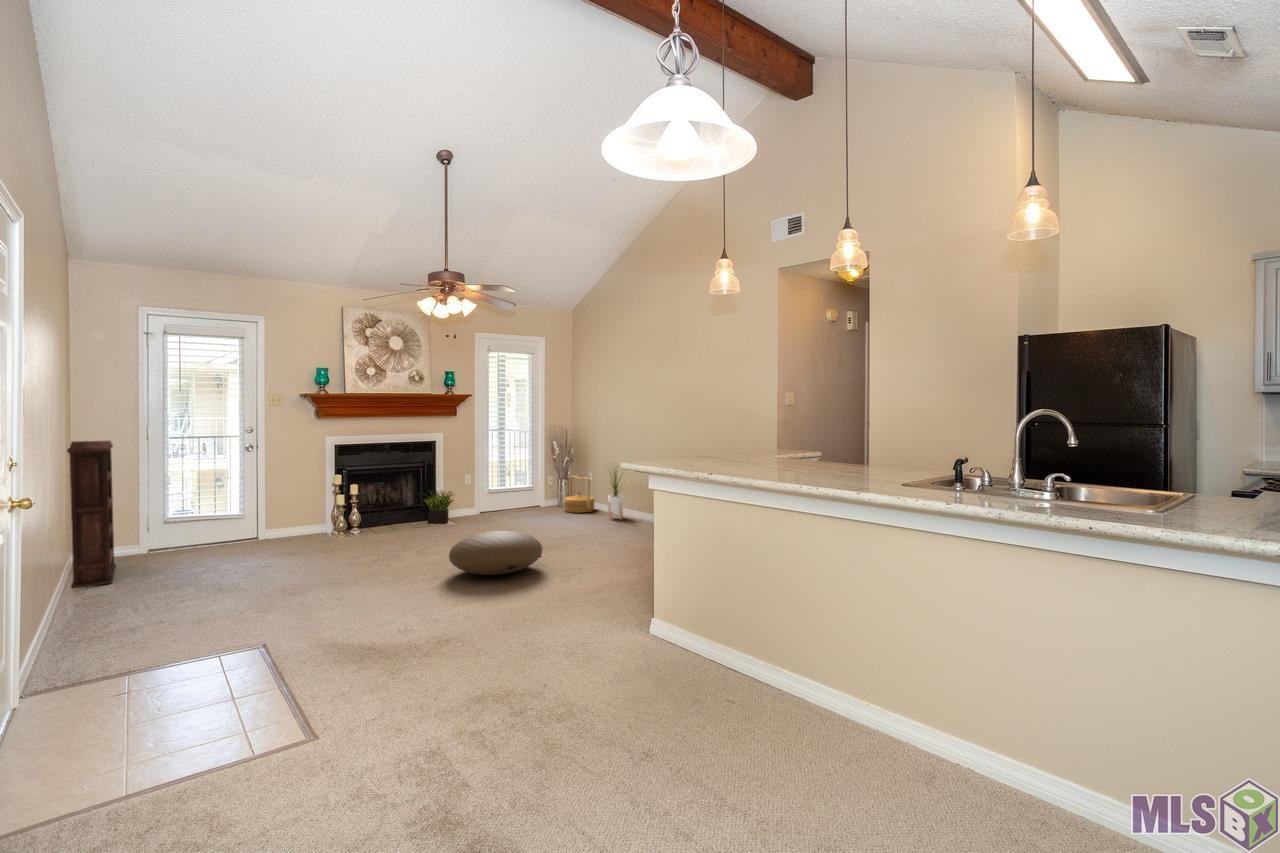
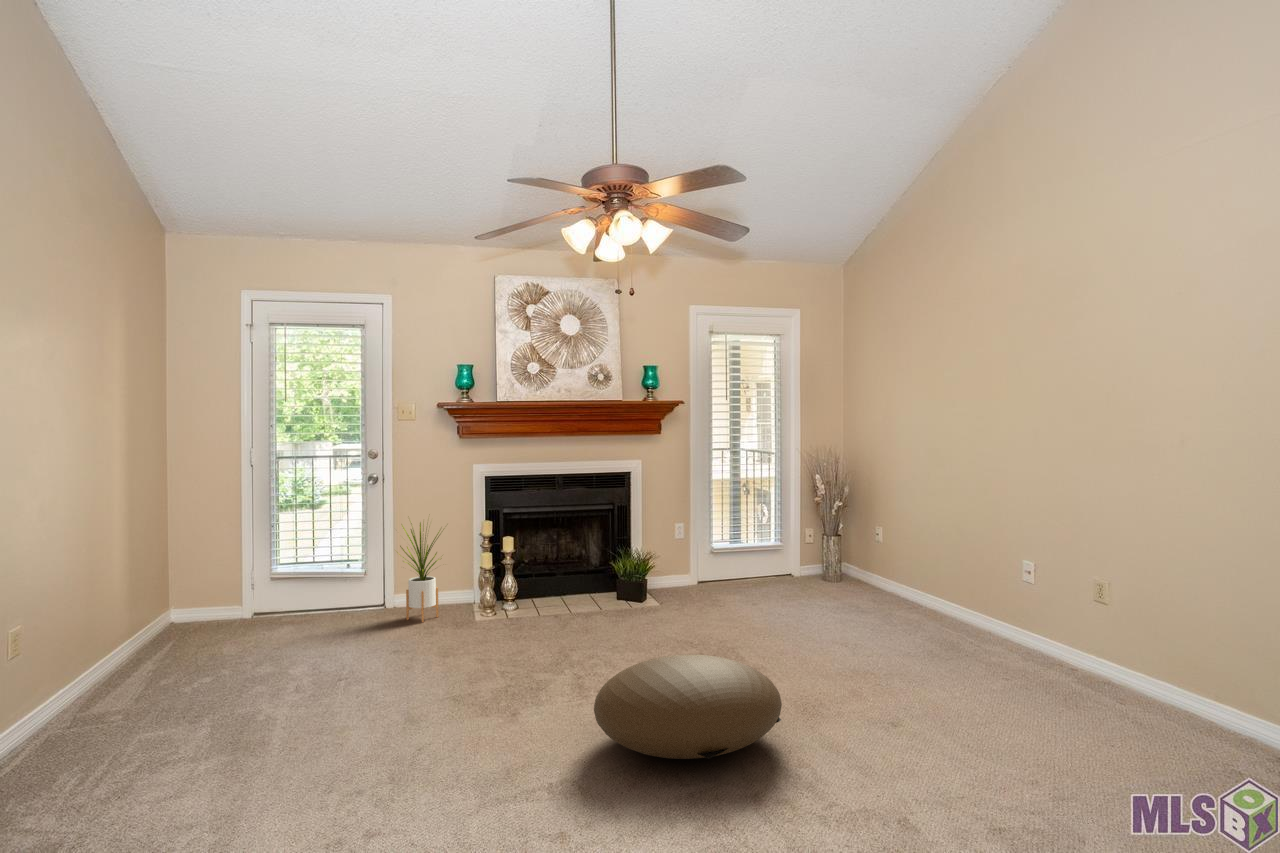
bookshelf: present [67,441,116,588] -> none [74,471,179,691]
house plant: present [608,471,623,519] -> present [397,522,444,622]
woven basket: present [564,476,595,513] -> none [832,530,886,595]

